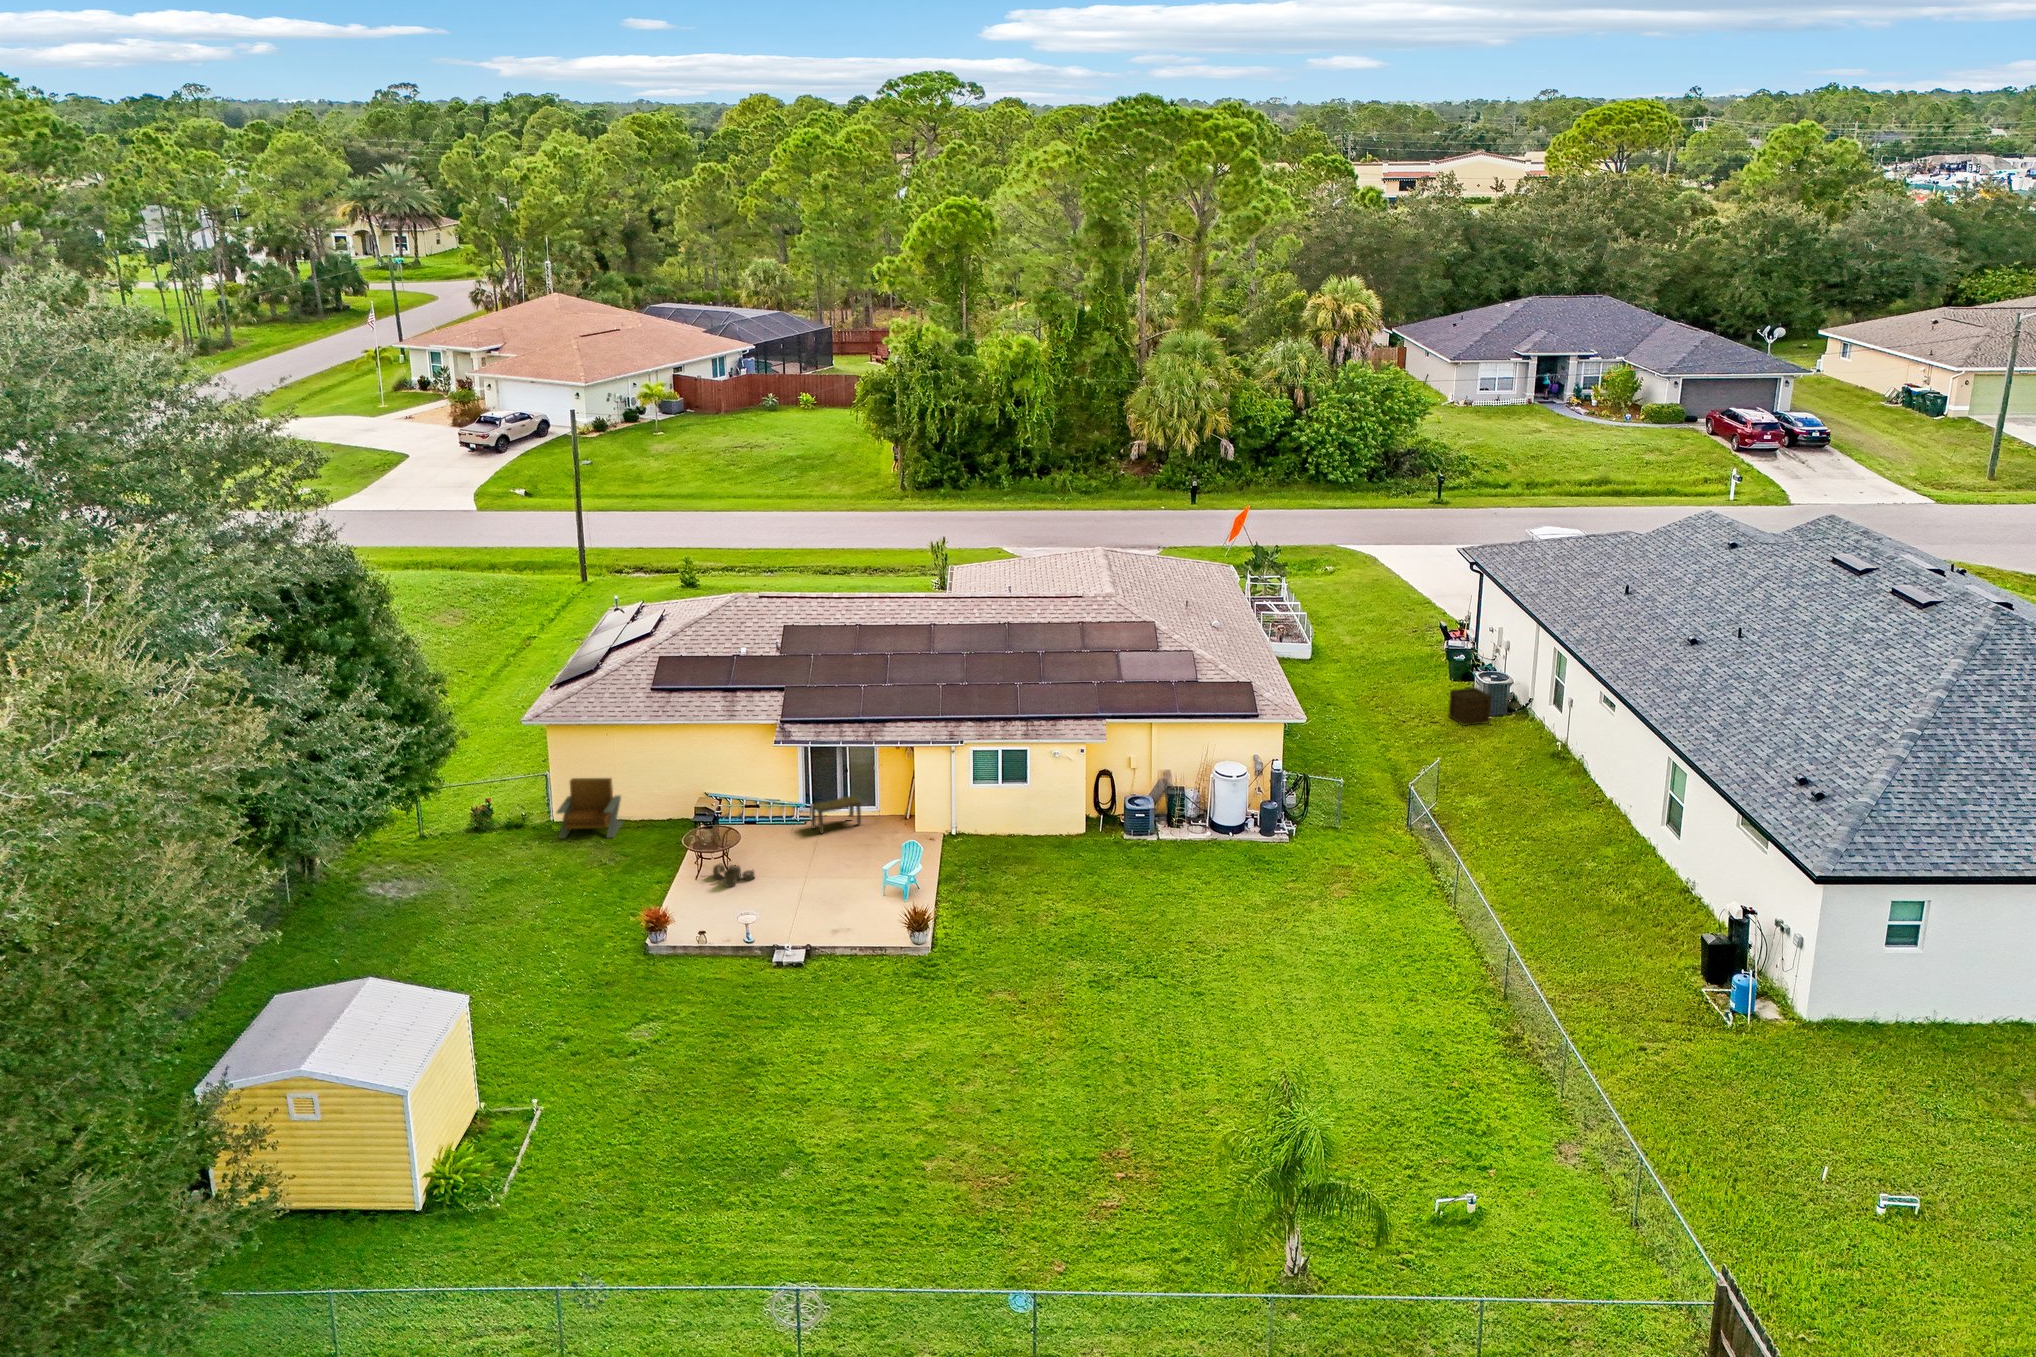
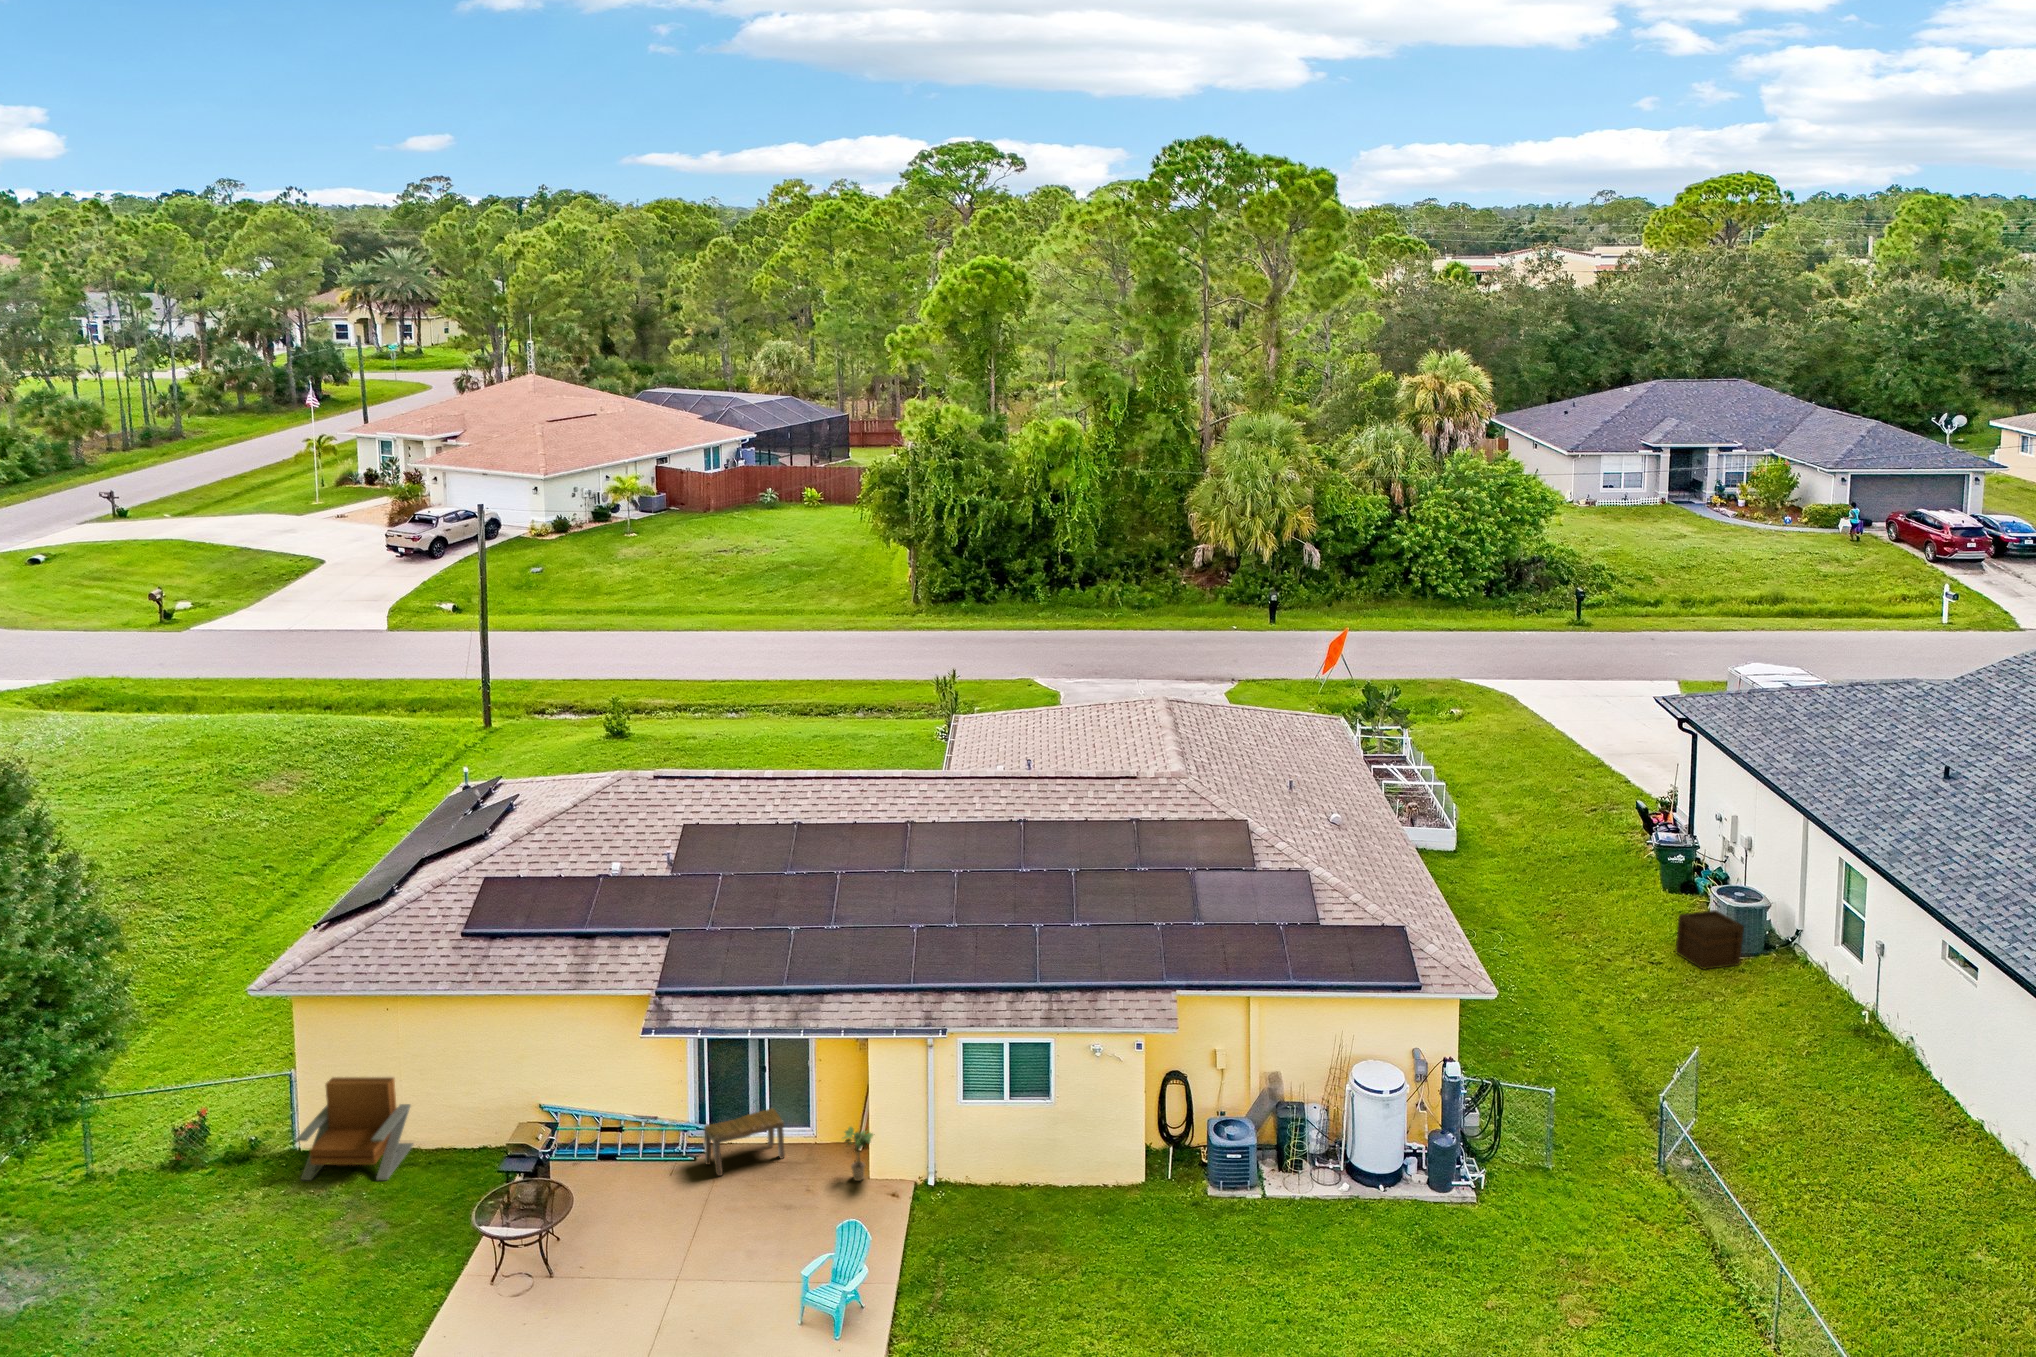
potted plant: none [898,802,919,835] -> present [843,1127,873,1181]
woven basket: present [713,864,755,887] -> none [522,1249,591,1297]

